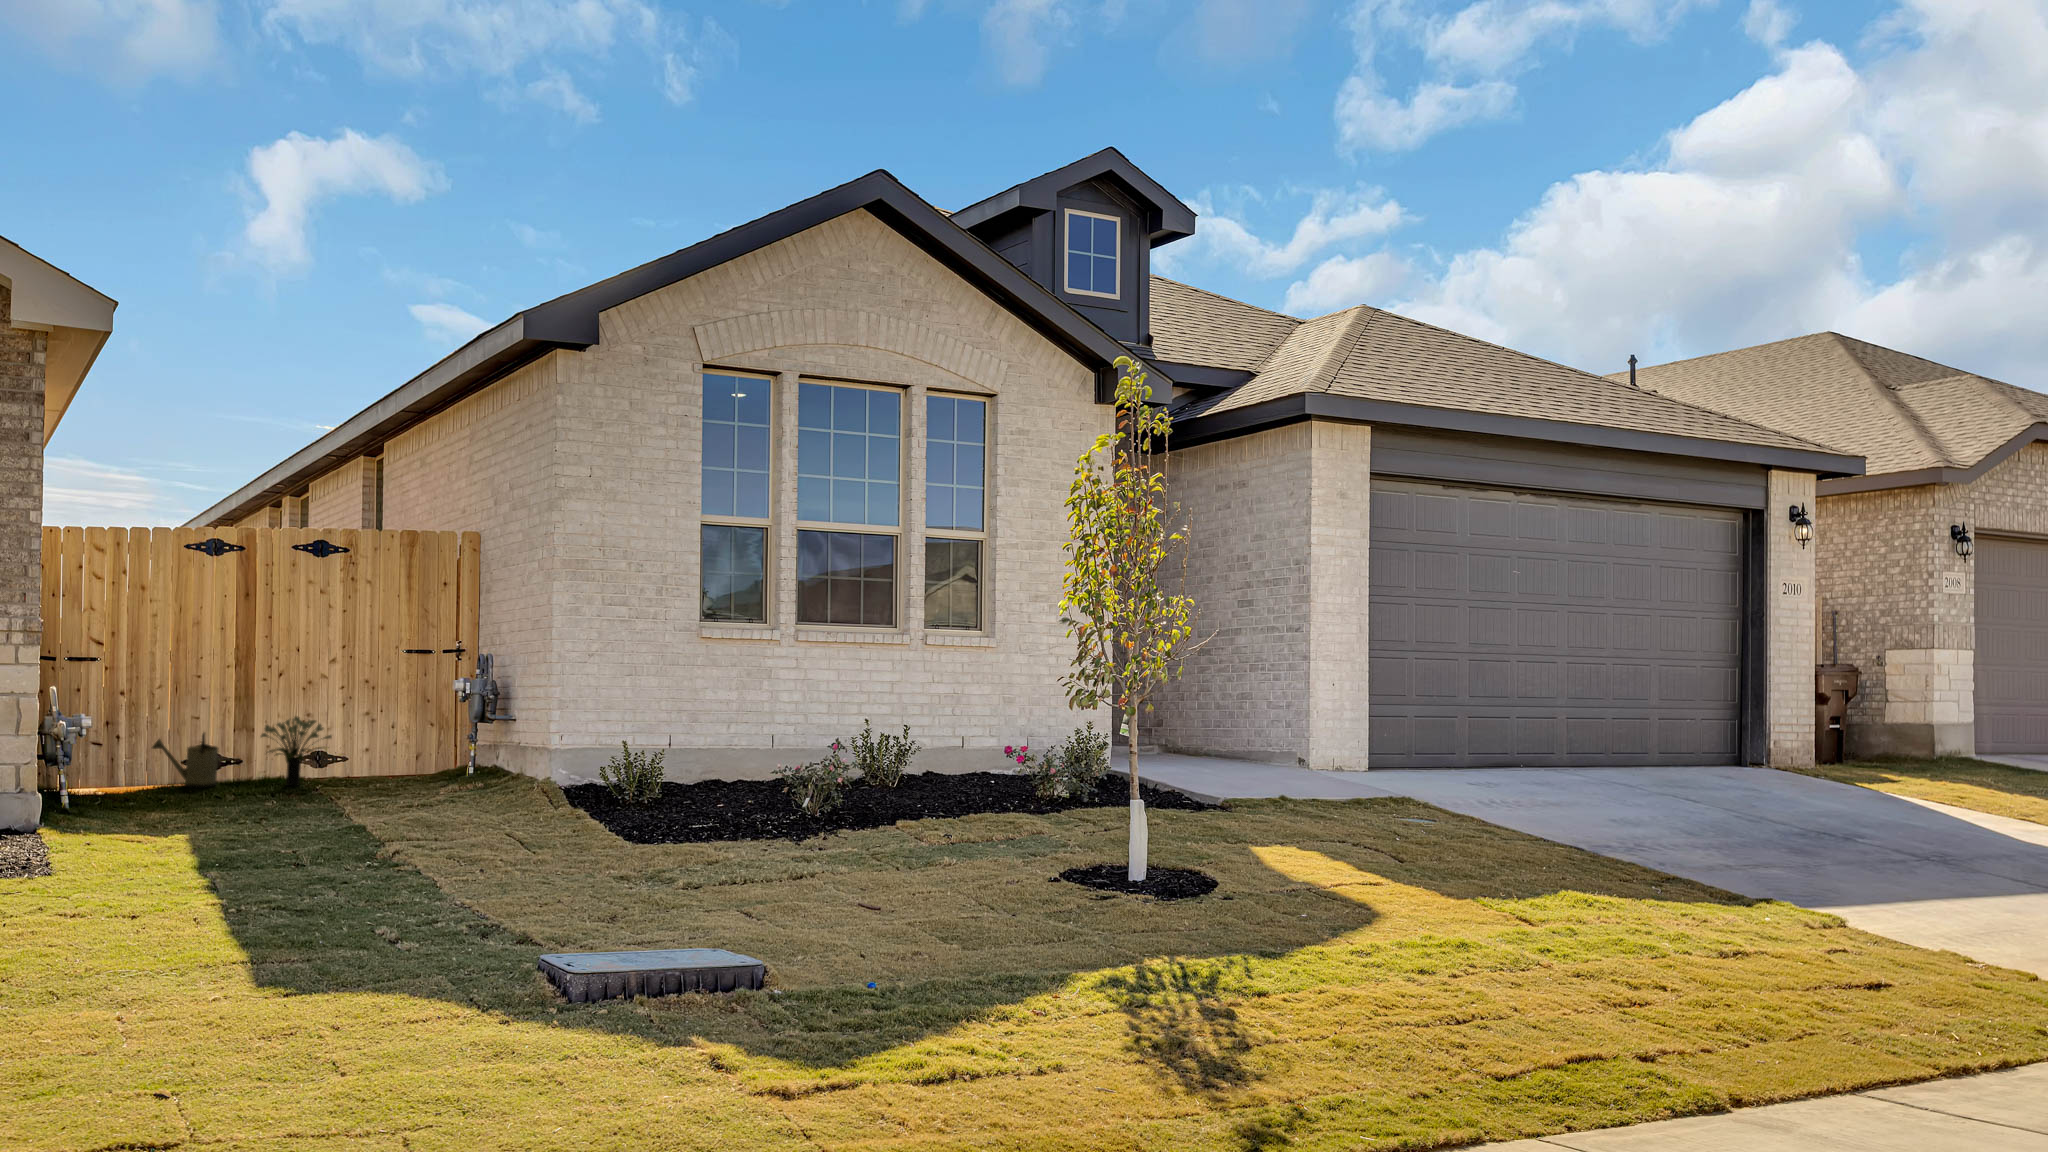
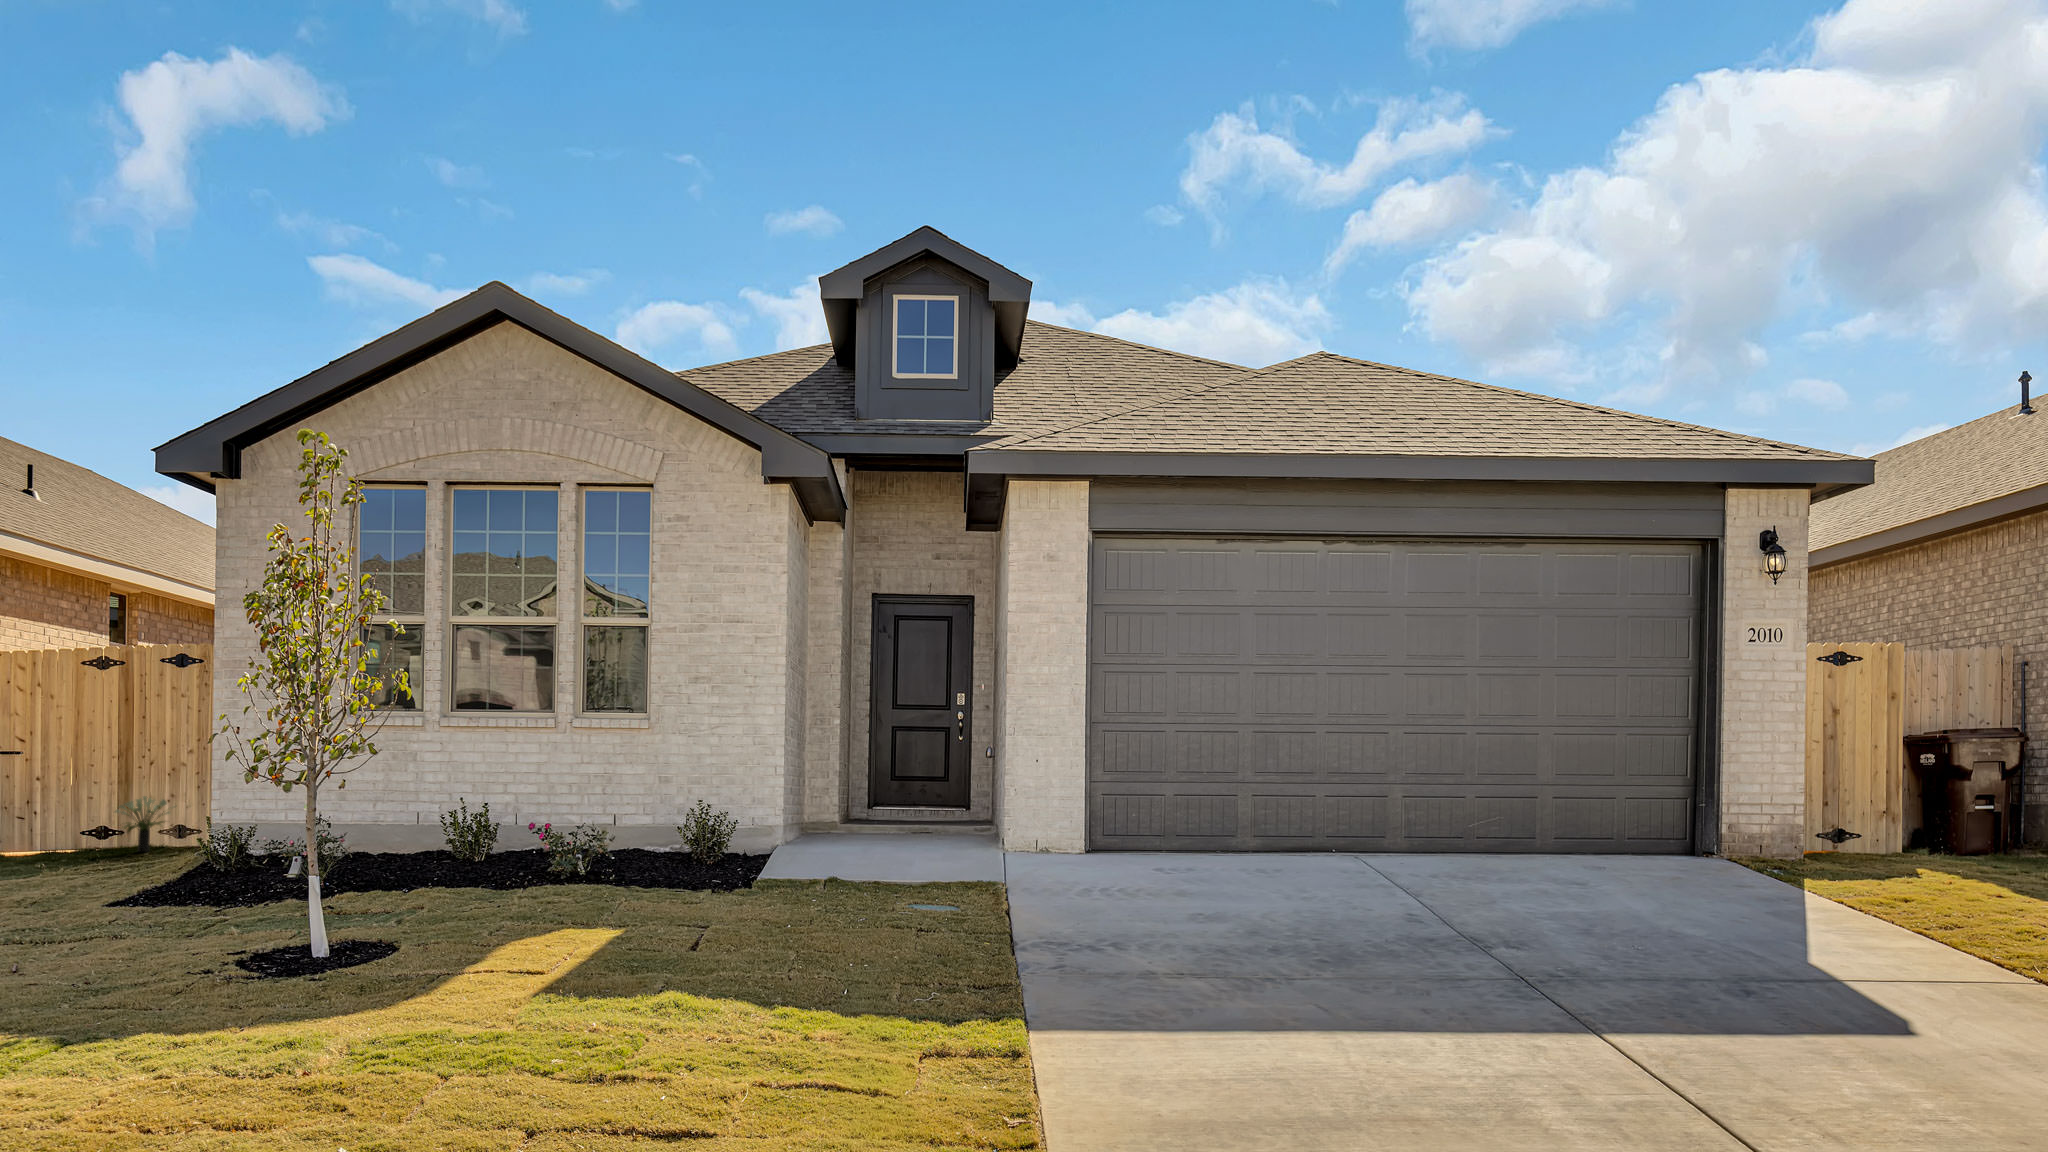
watering can: present [152,733,219,788] -> none [49,808,102,853]

